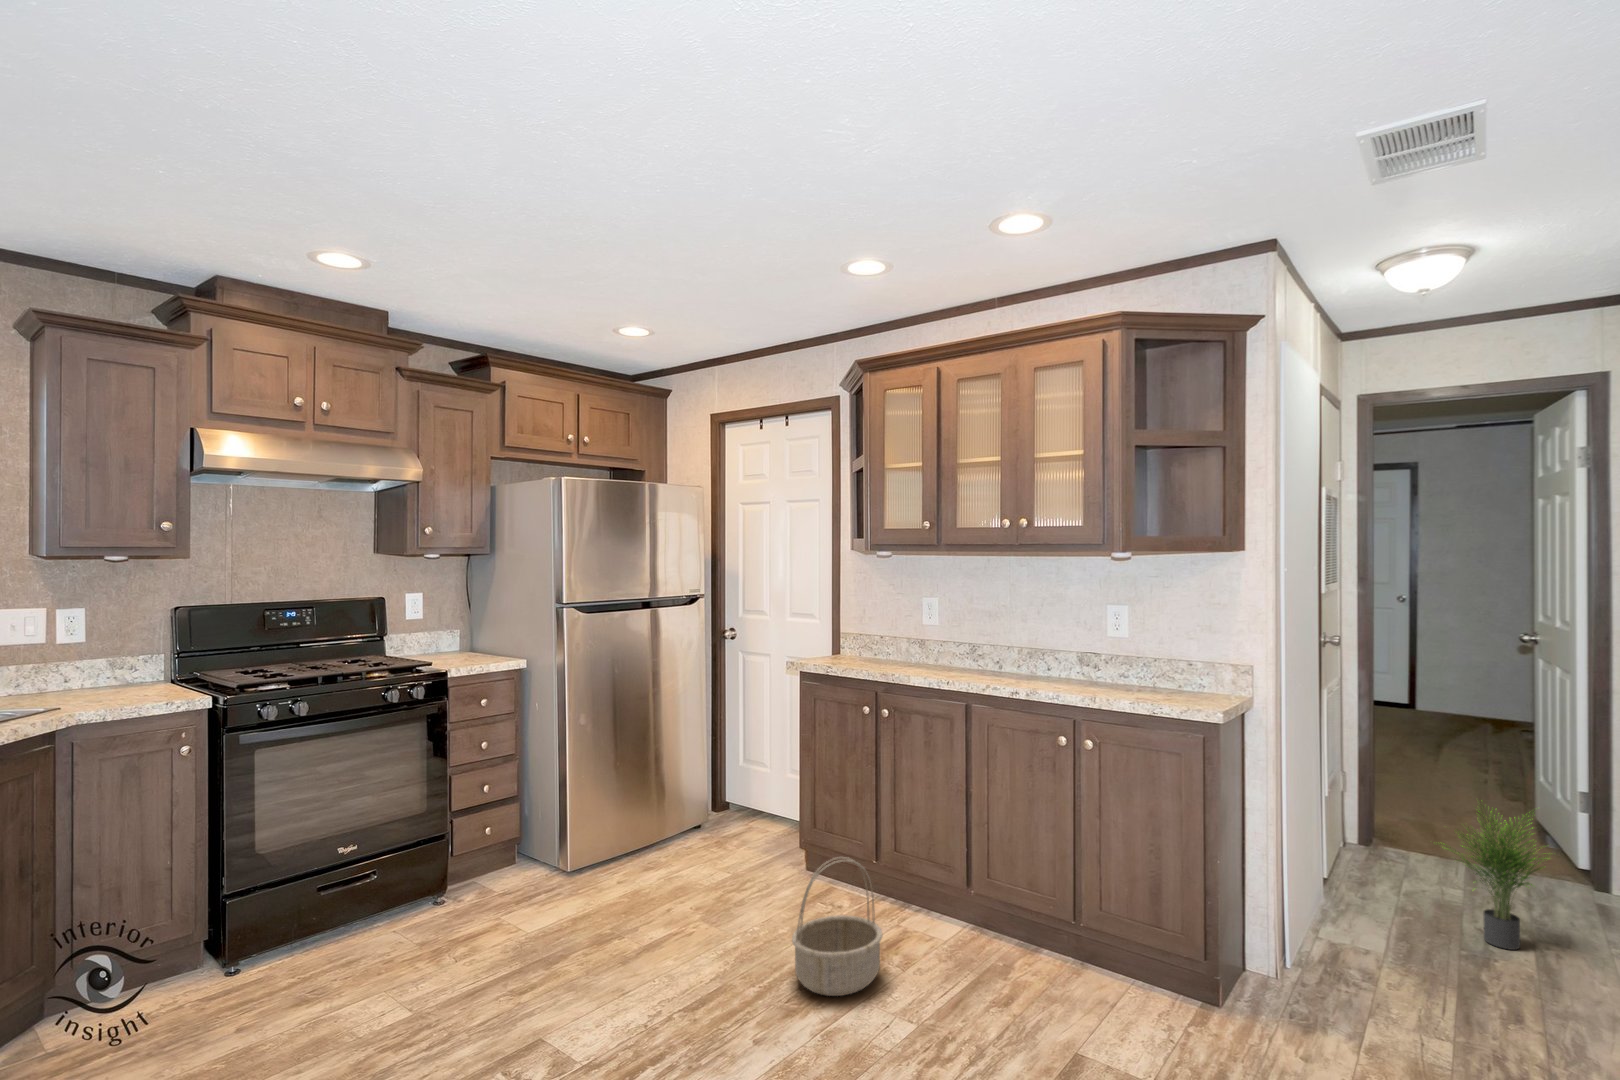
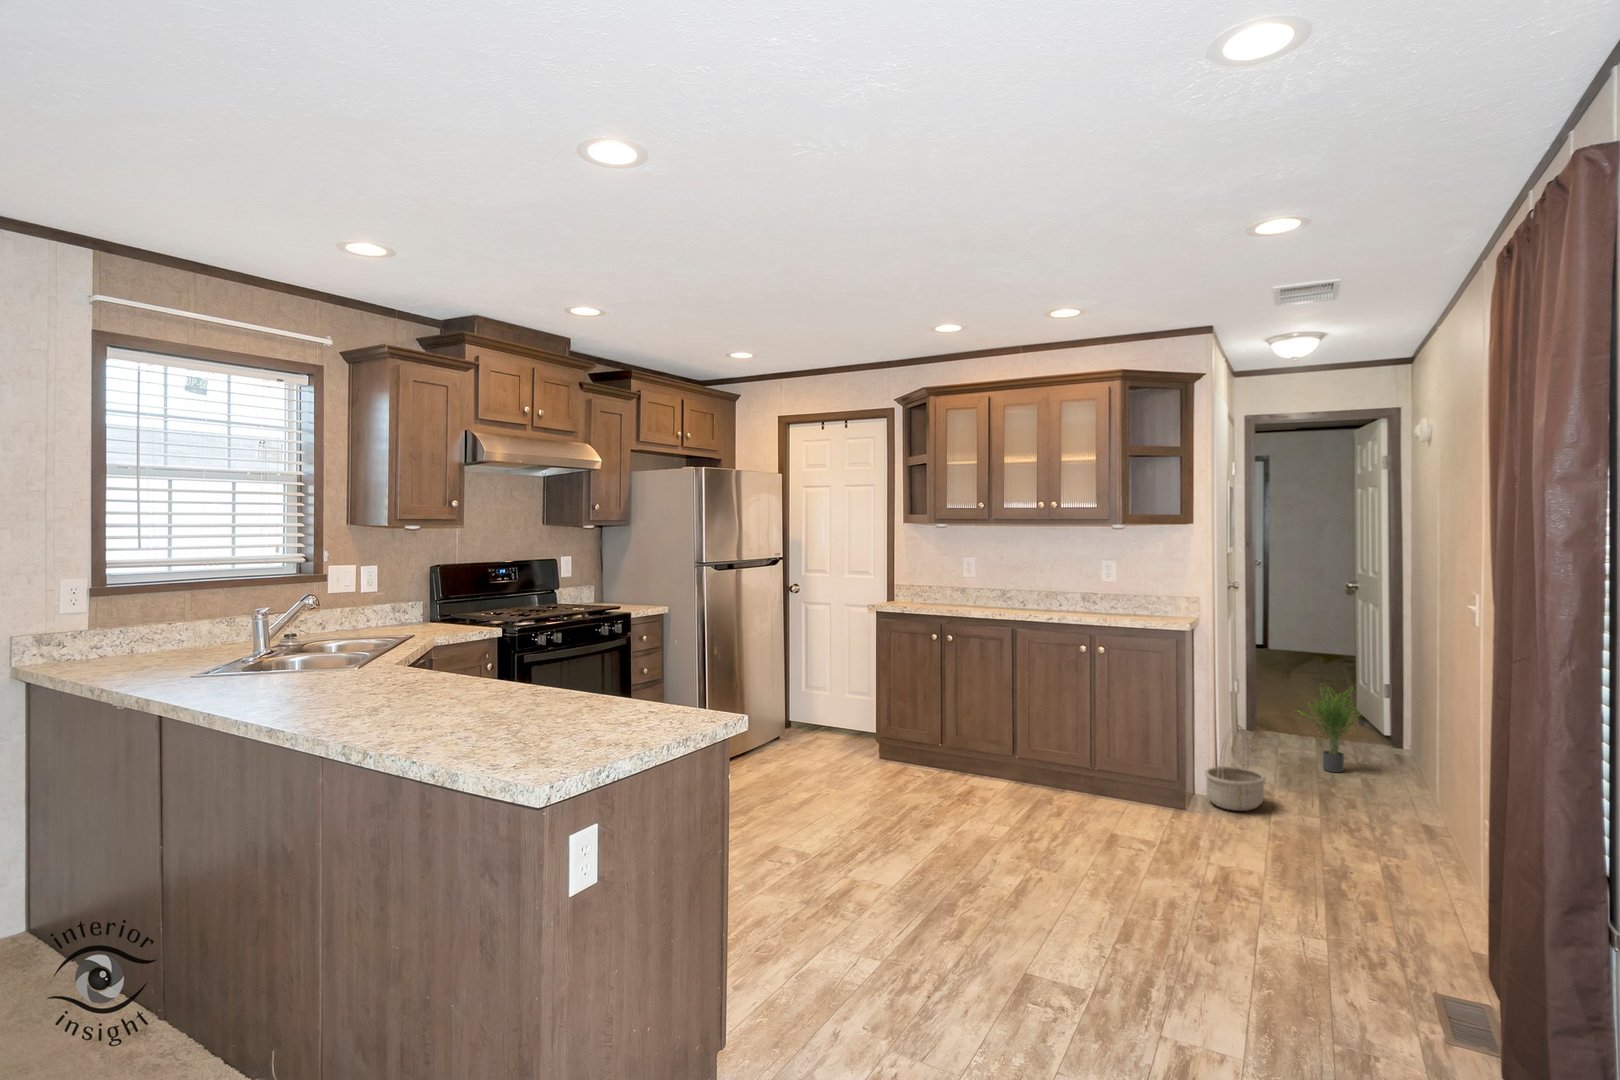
basket: present [792,857,882,996] -> present [1205,725,1265,811]

